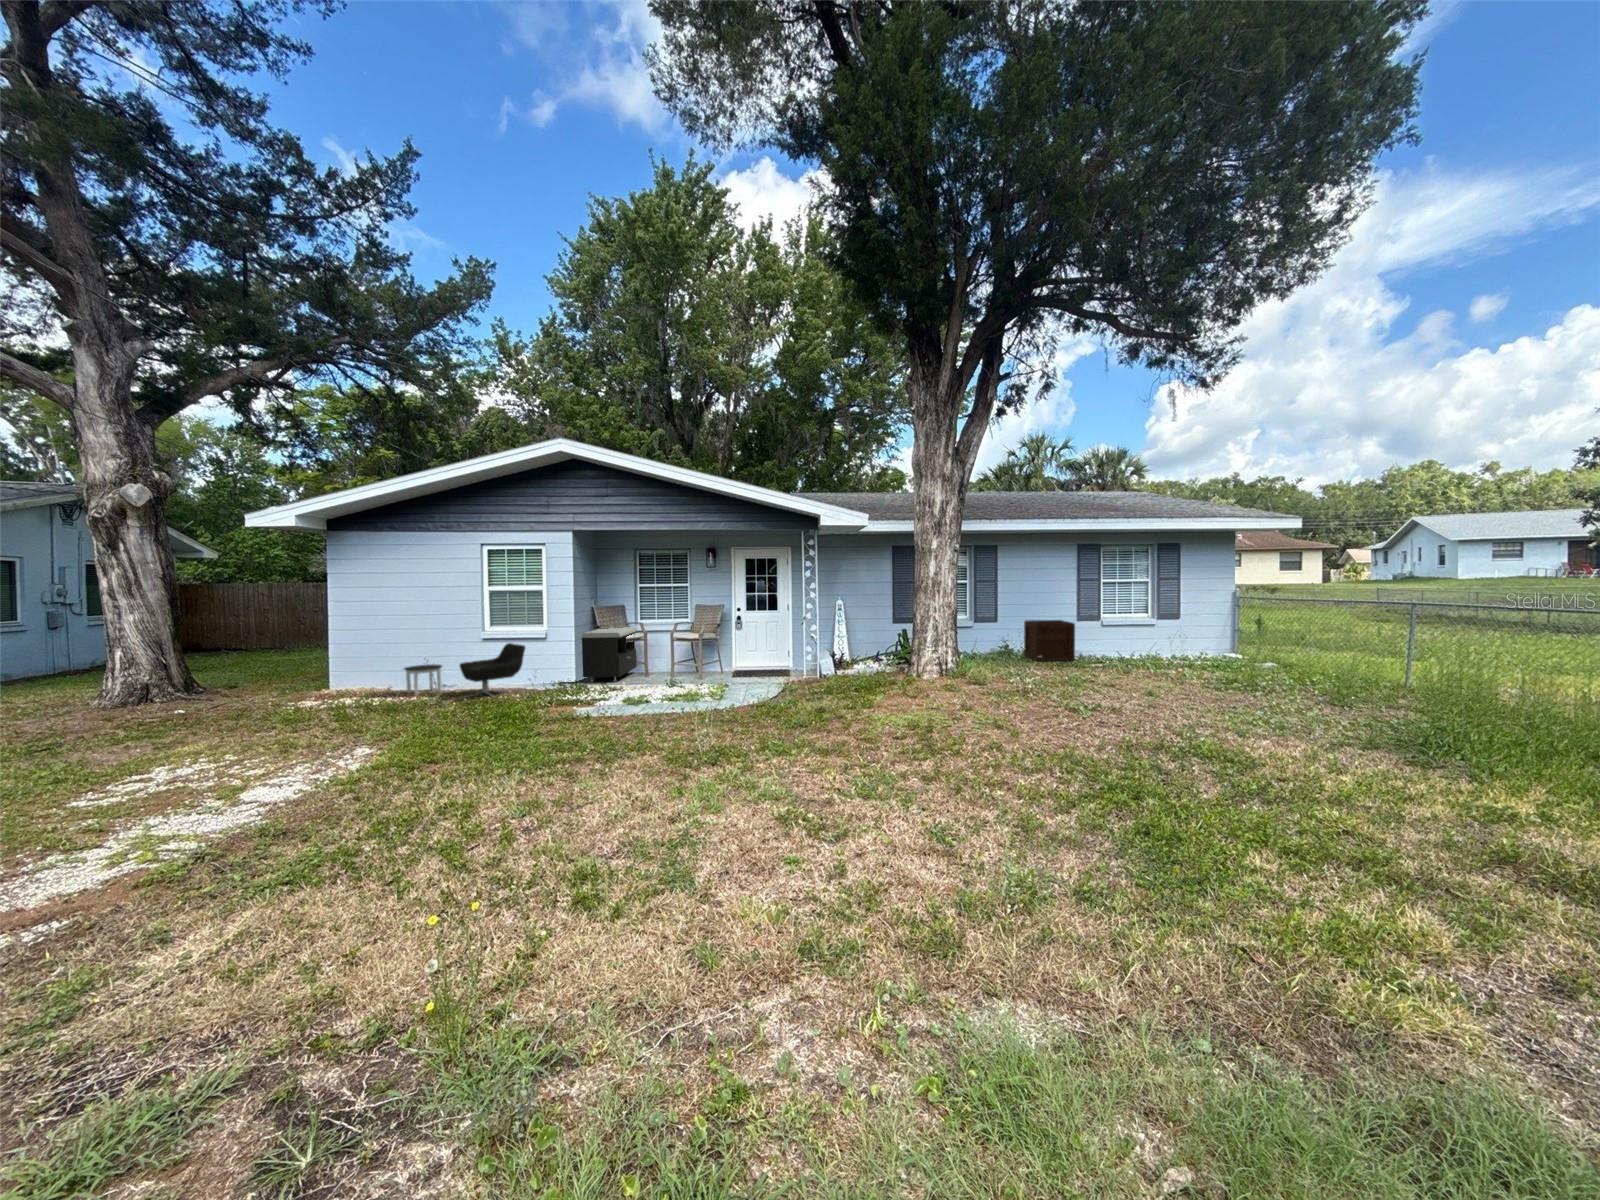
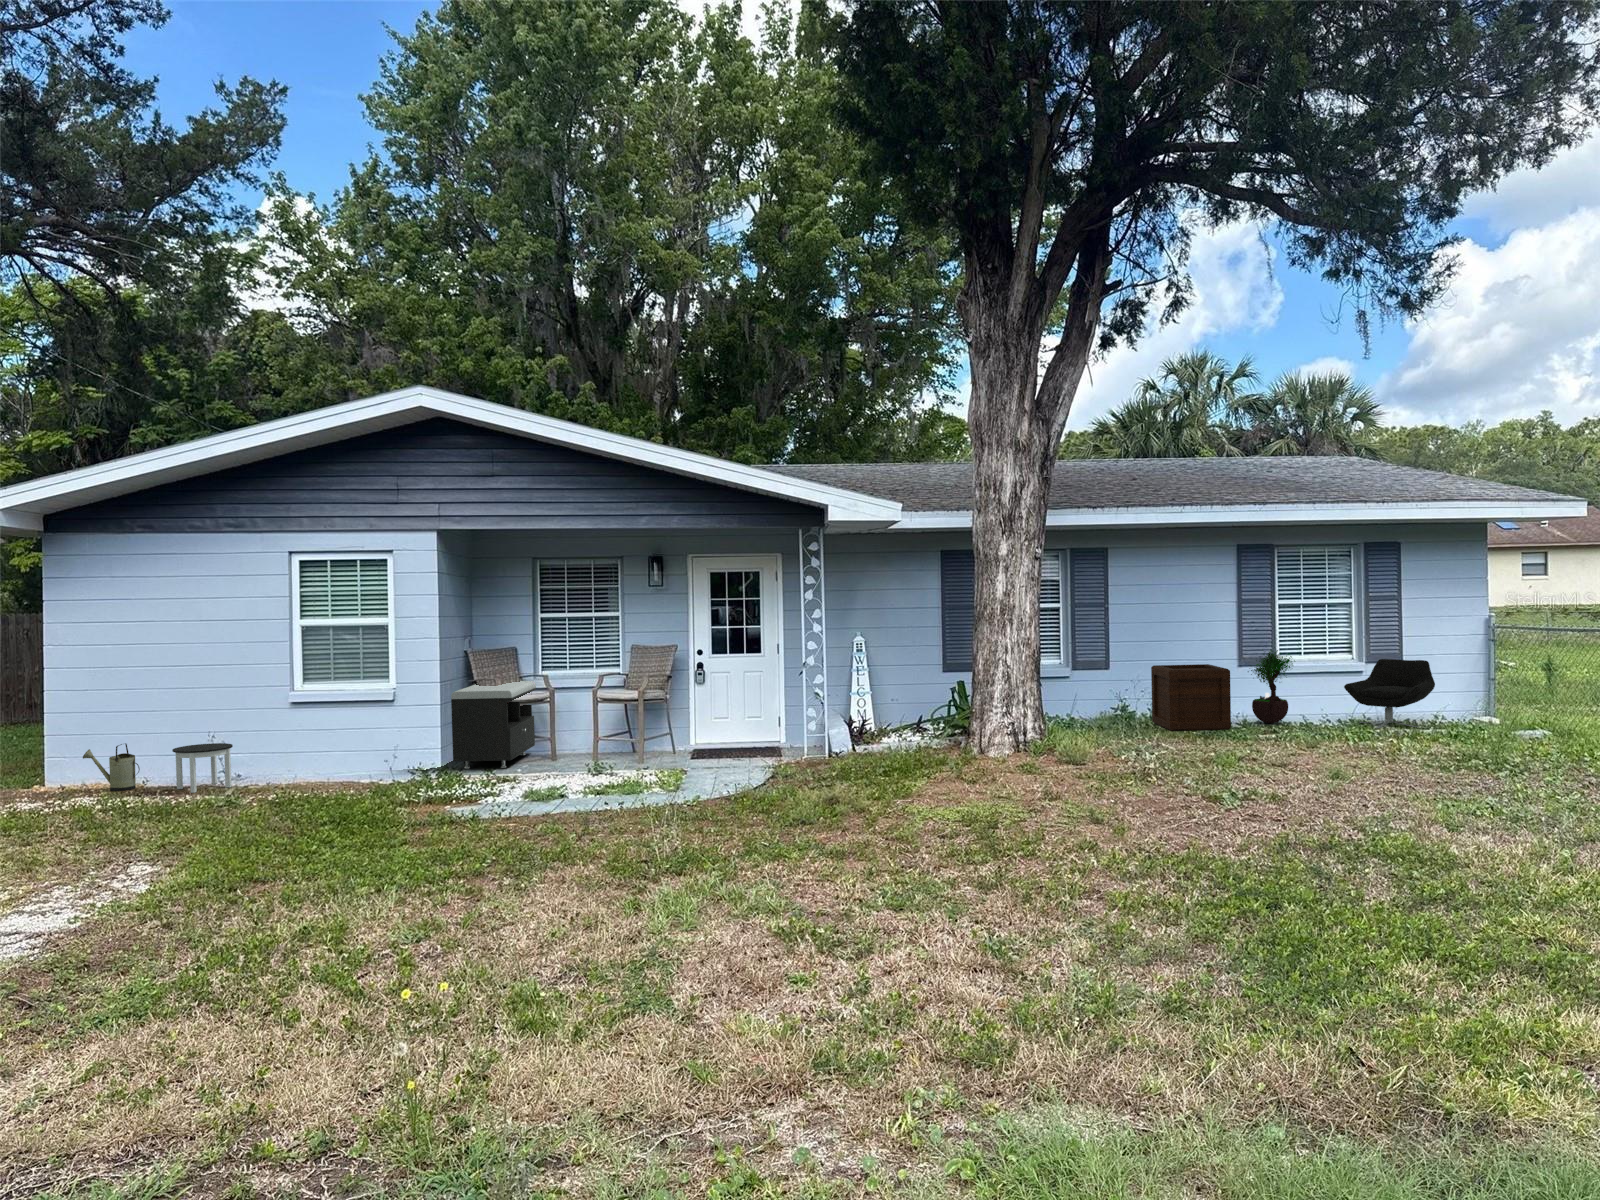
potted tree: none [1086,608,1116,657] -> present [1248,650,1295,723]
lounge chair: present [460,643,525,697] -> present [1344,659,1435,728]
watering can: none [348,664,384,694] -> present [83,743,140,791]

